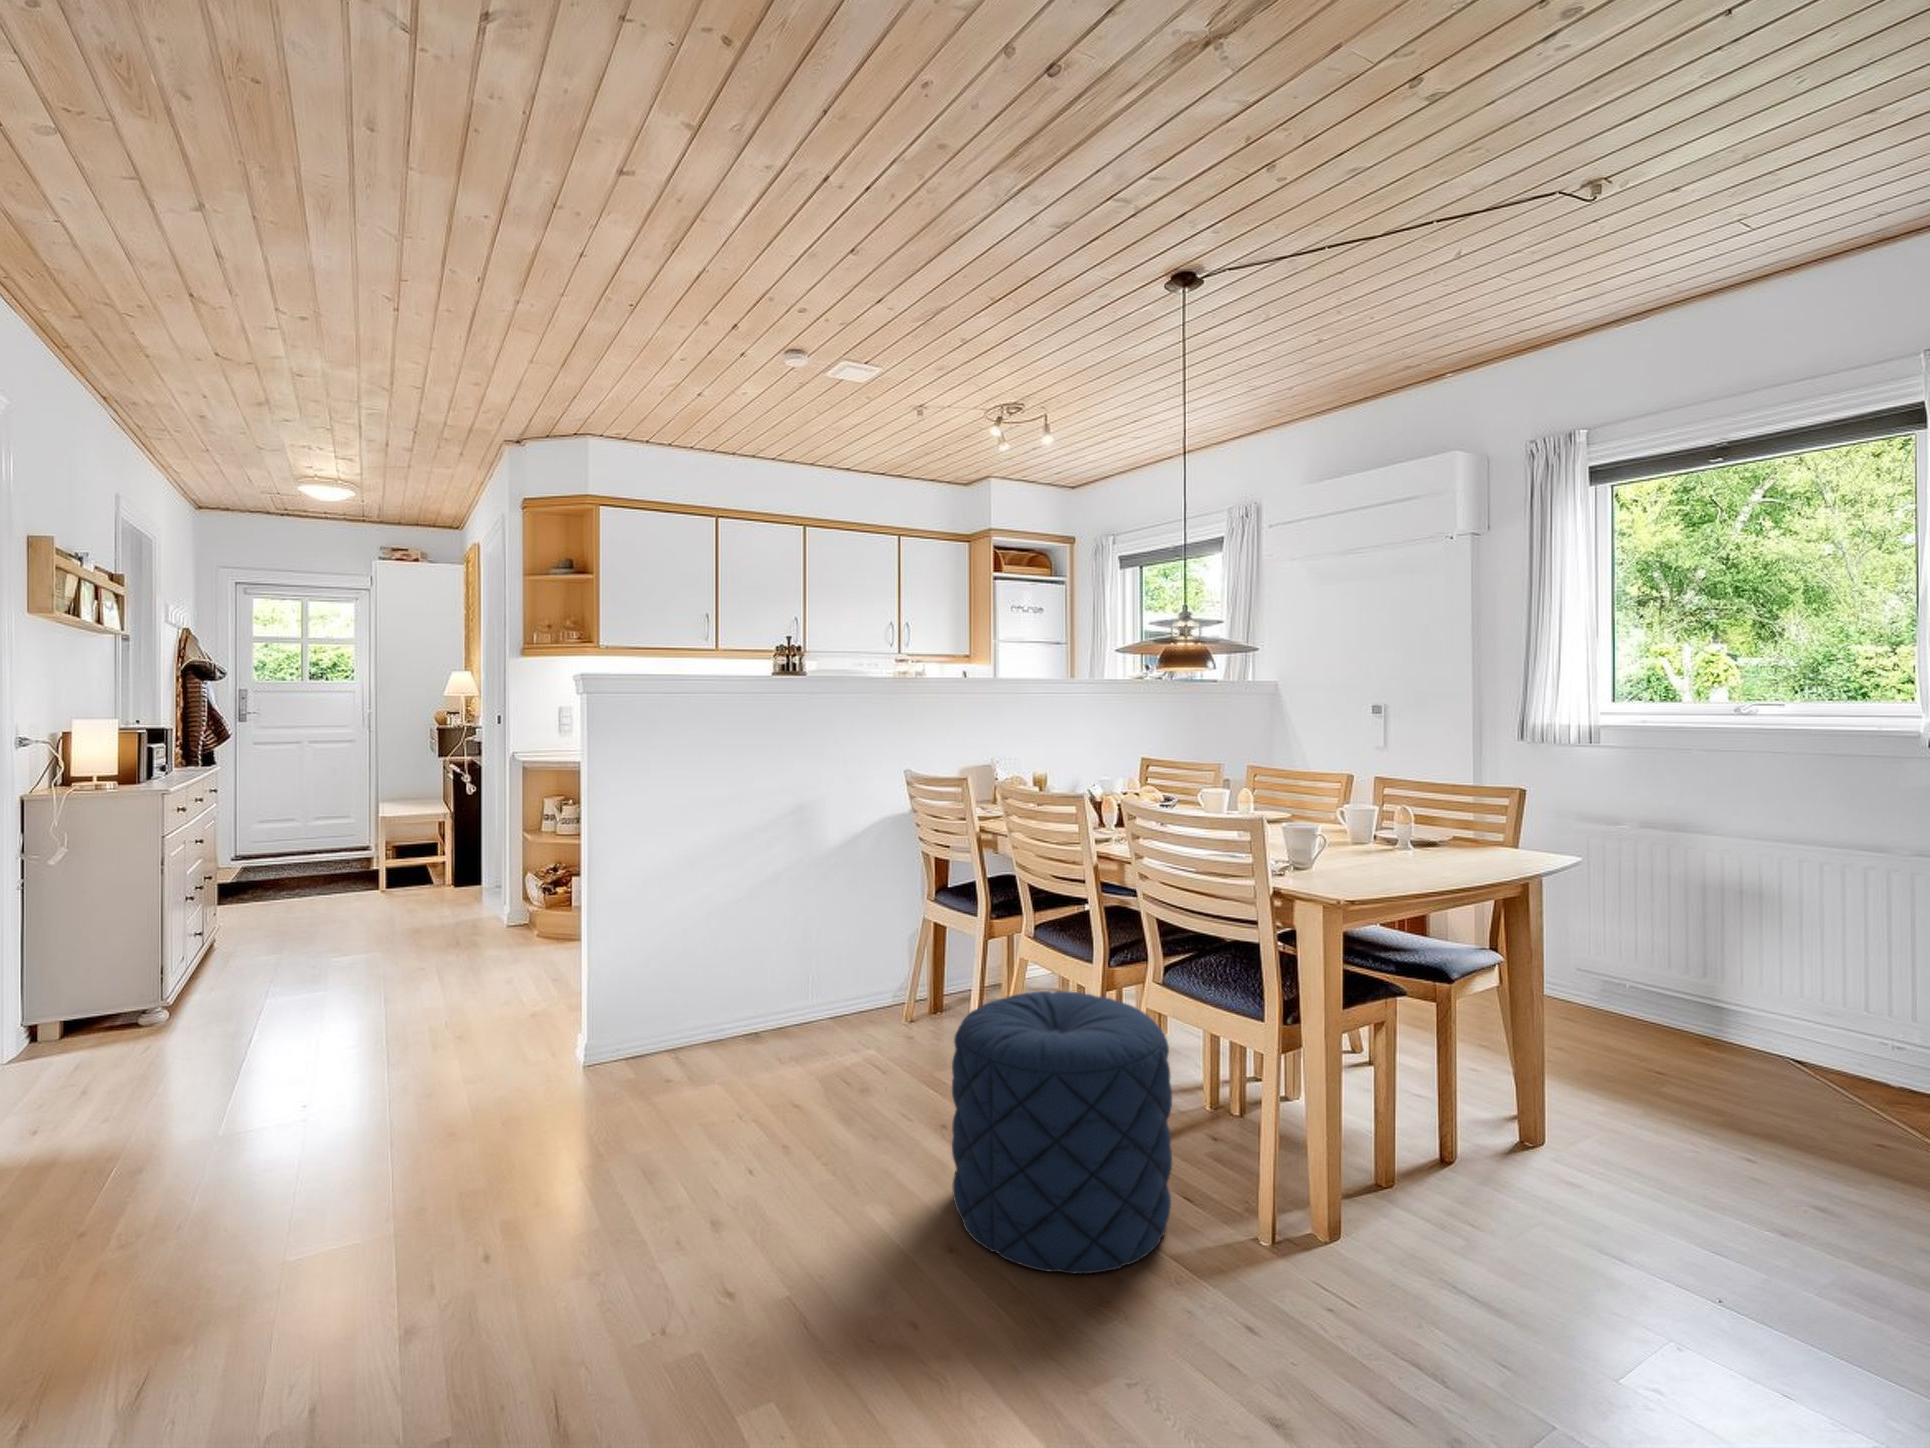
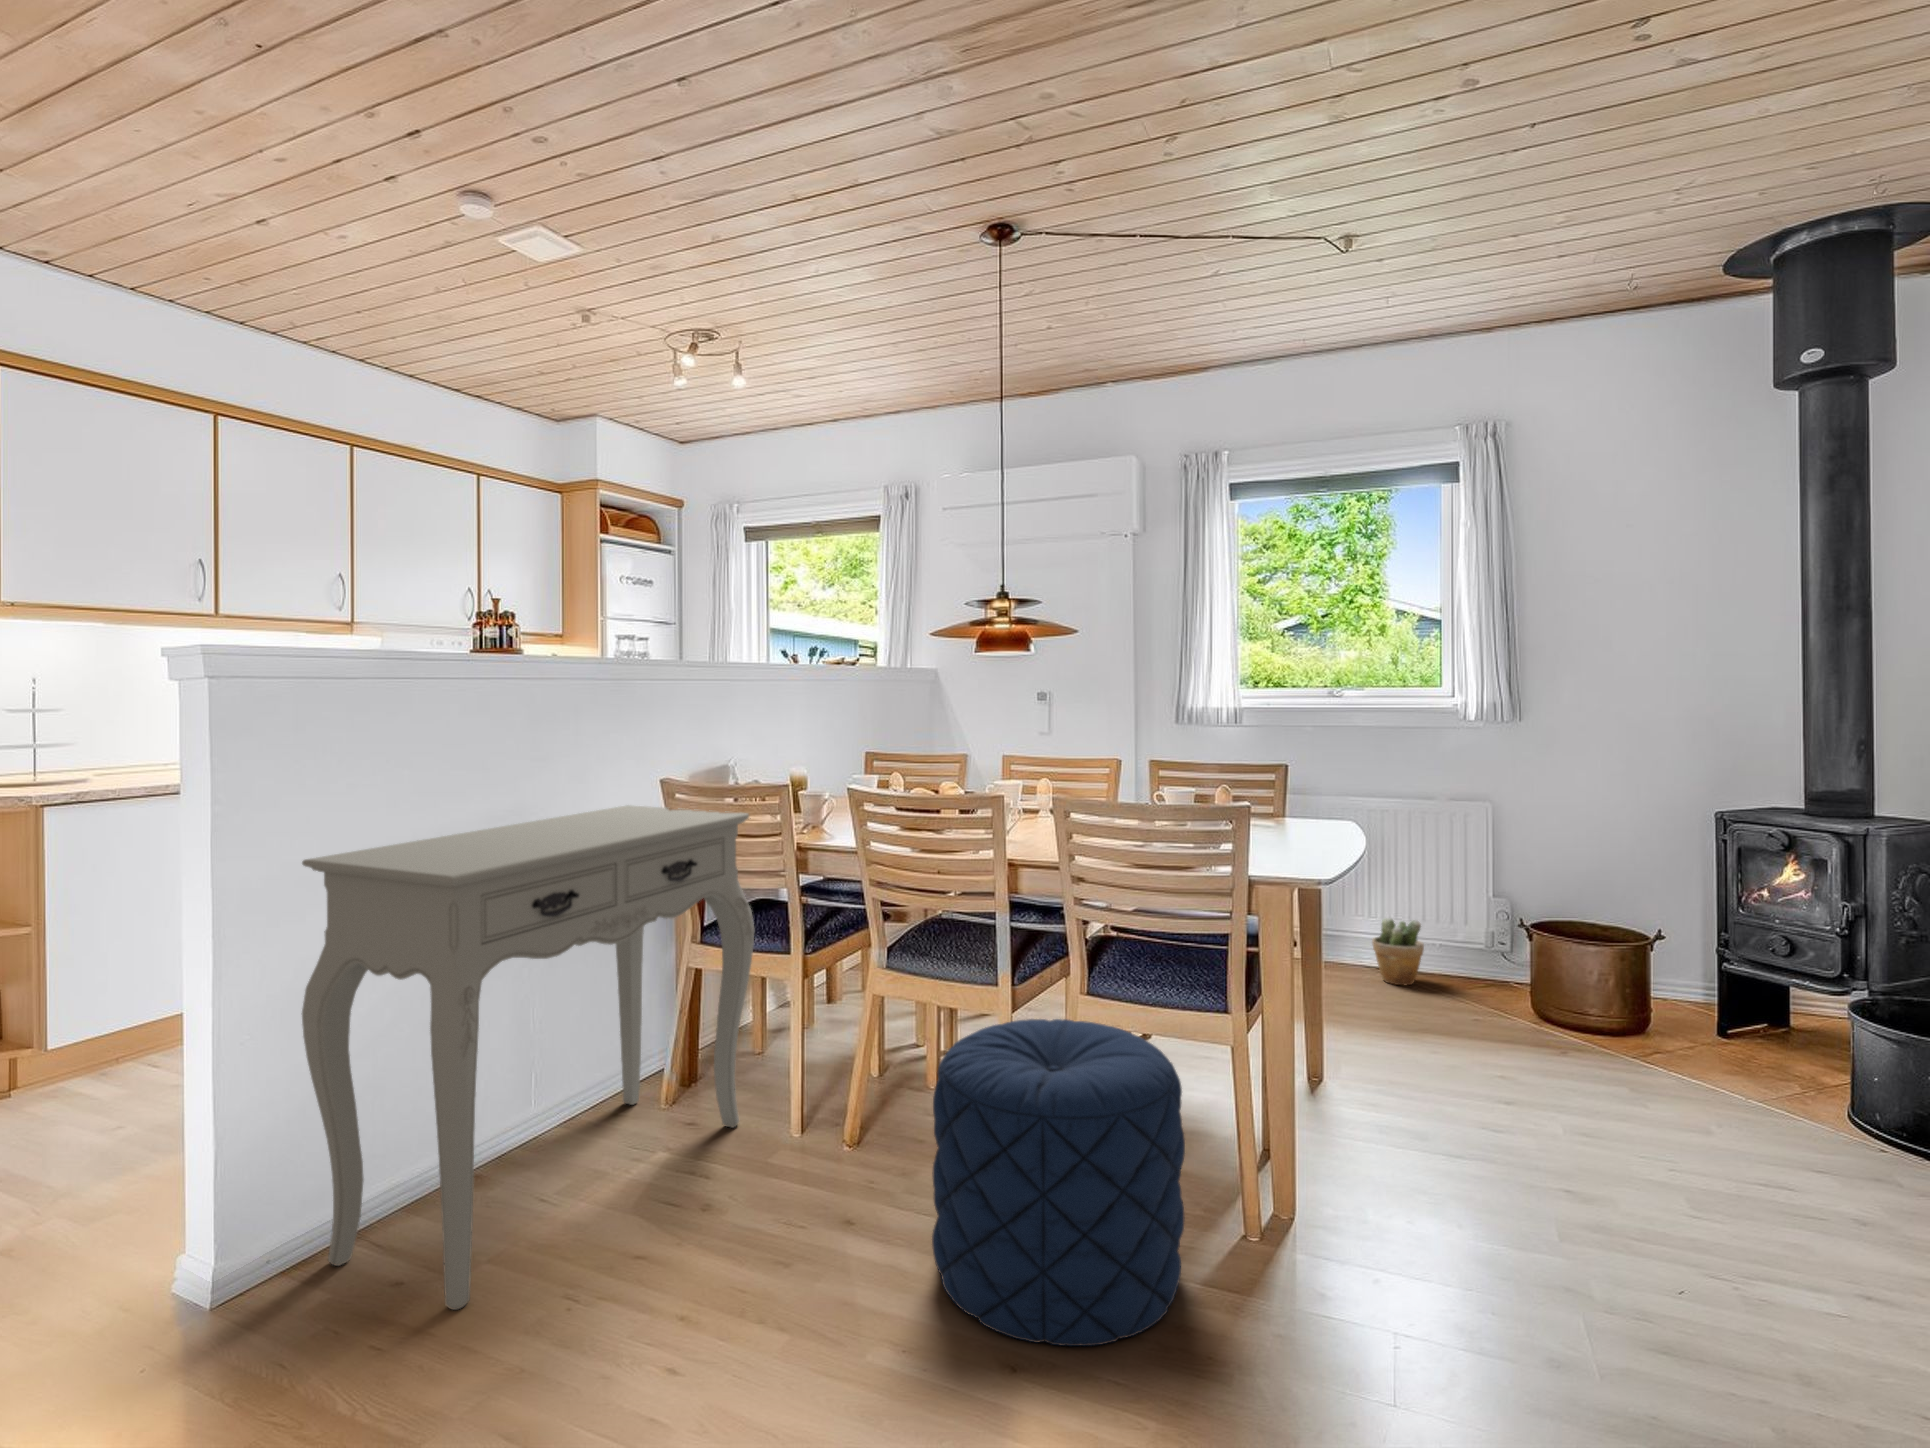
console table: none [621,789,953,1113] -> present [302,805,754,1310]
potted plant: none [1758,989,1839,1077] -> present [1372,918,1424,985]

